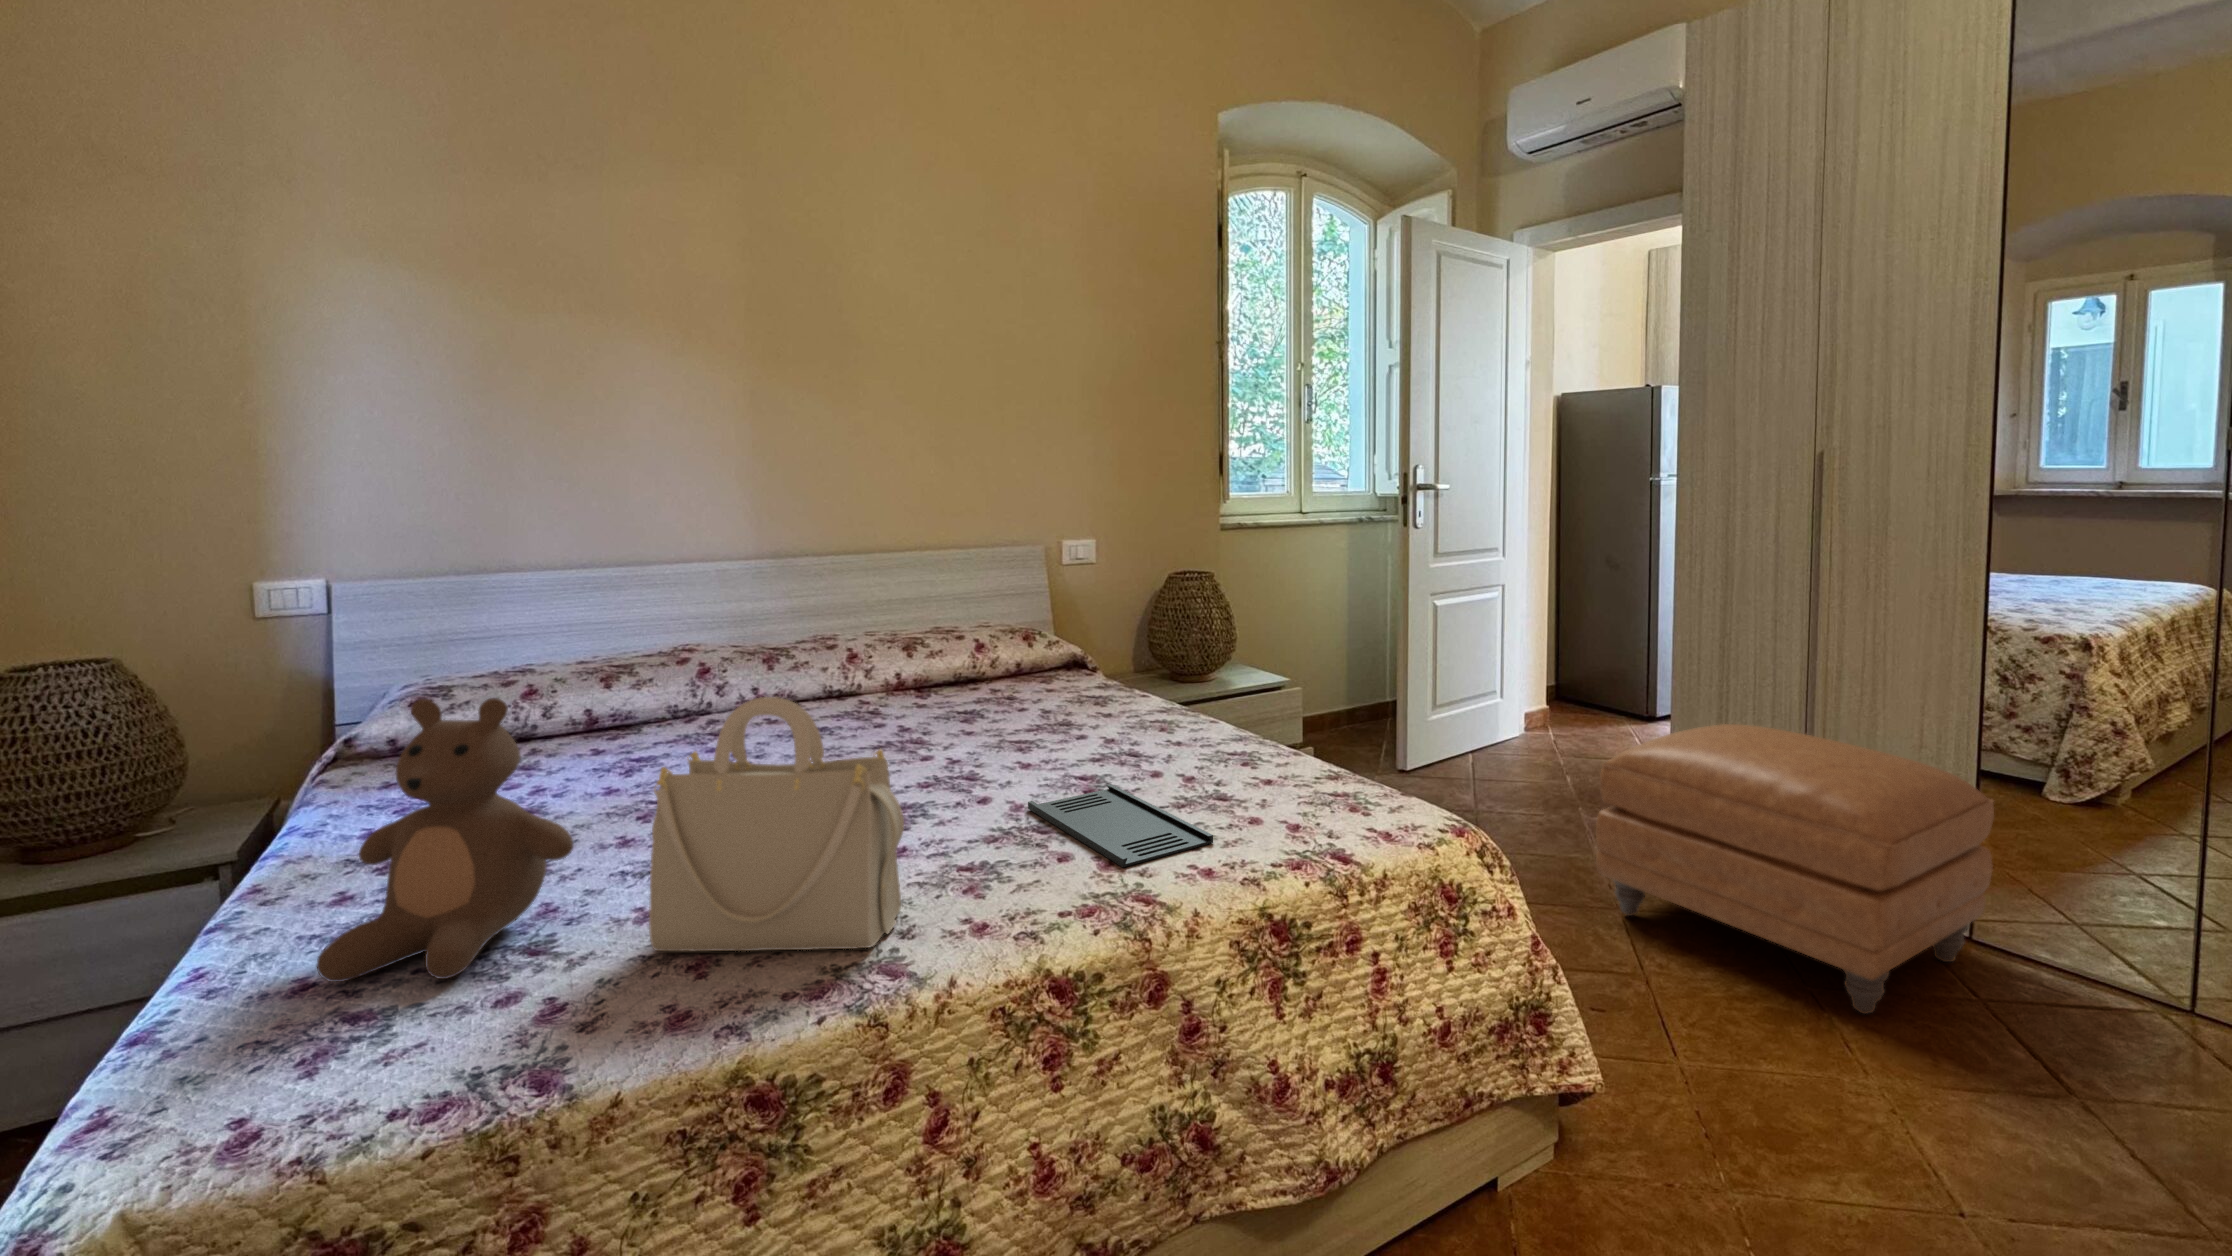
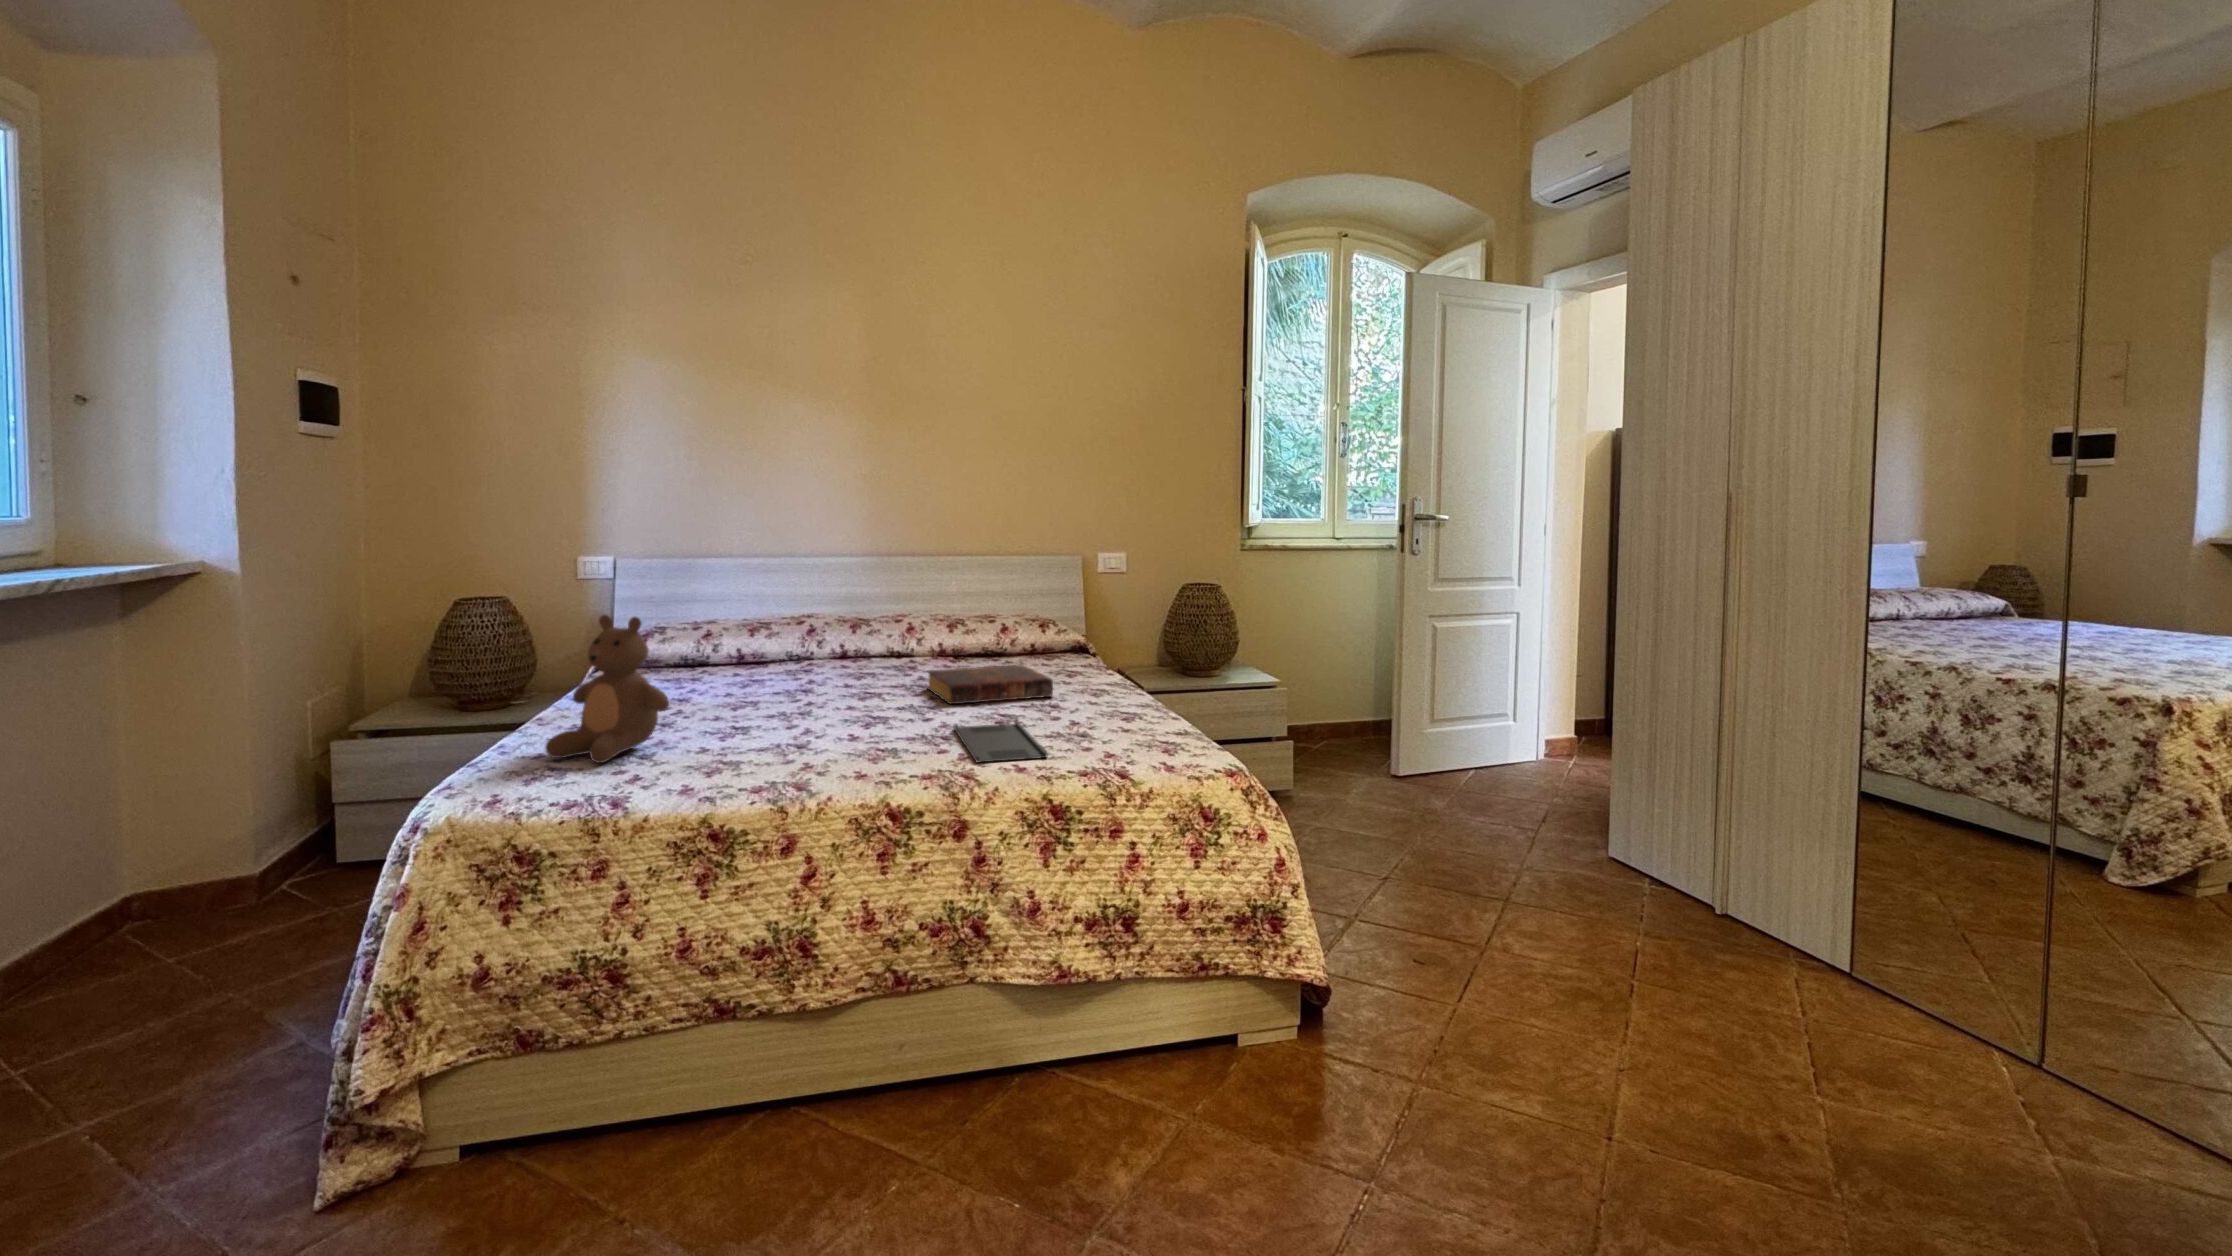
book: none [920,696,1110,767] -> present [927,665,1053,704]
handbag: present [649,697,904,951] -> none [693,626,832,778]
ottoman: present [1596,724,1994,1014] -> none [1483,748,1852,1008]

